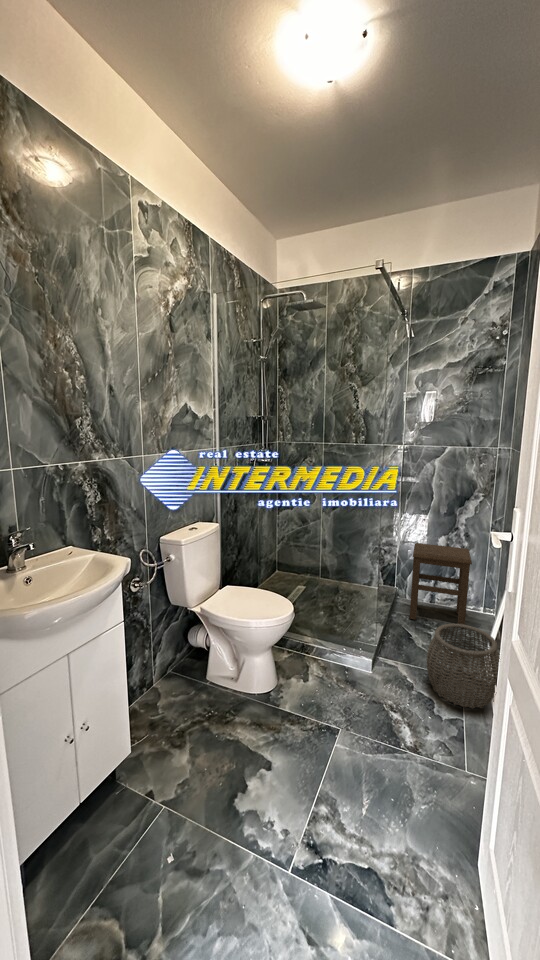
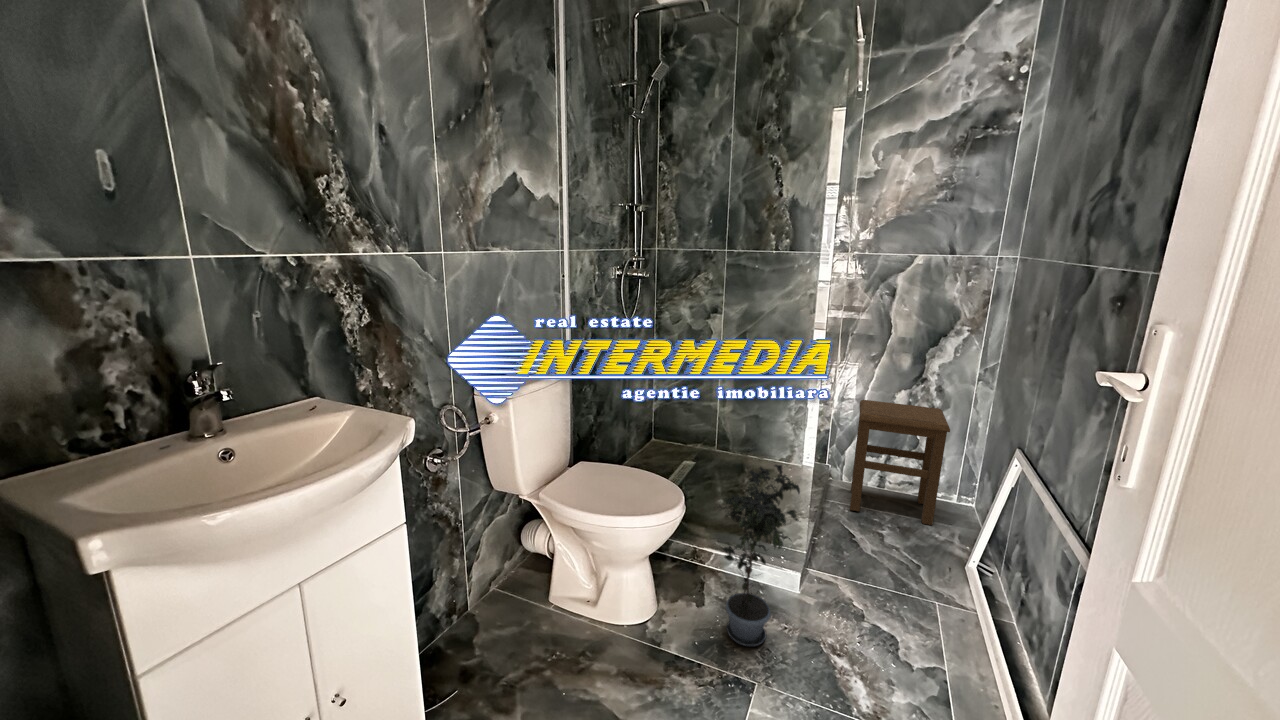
potted plant: none [312,586,368,707] -> present [719,465,800,646]
woven basket: present [426,624,500,709] -> none [886,523,1007,653]

